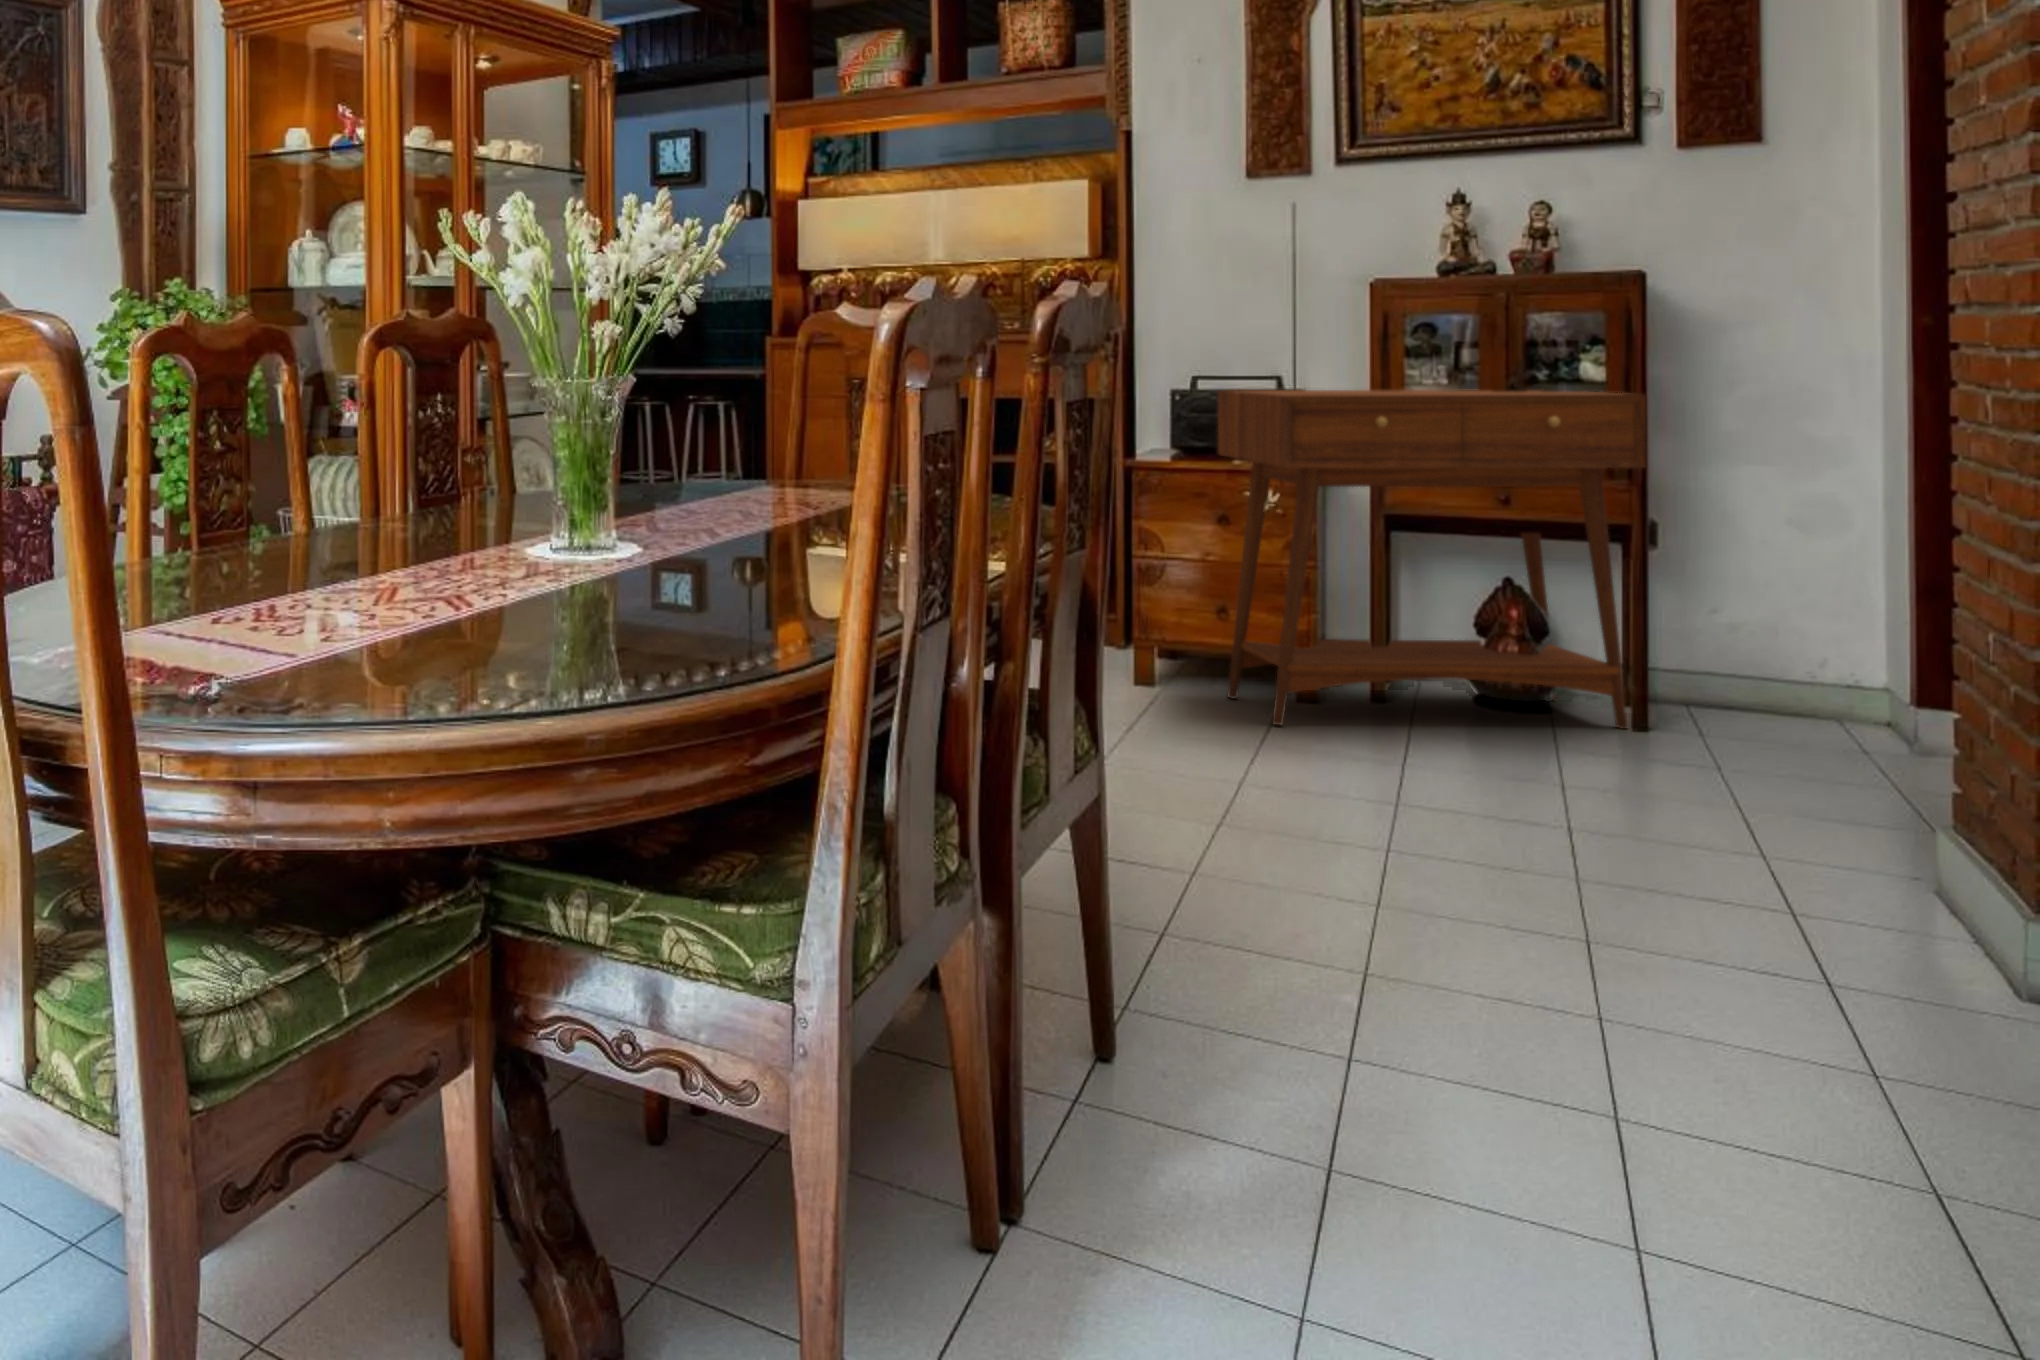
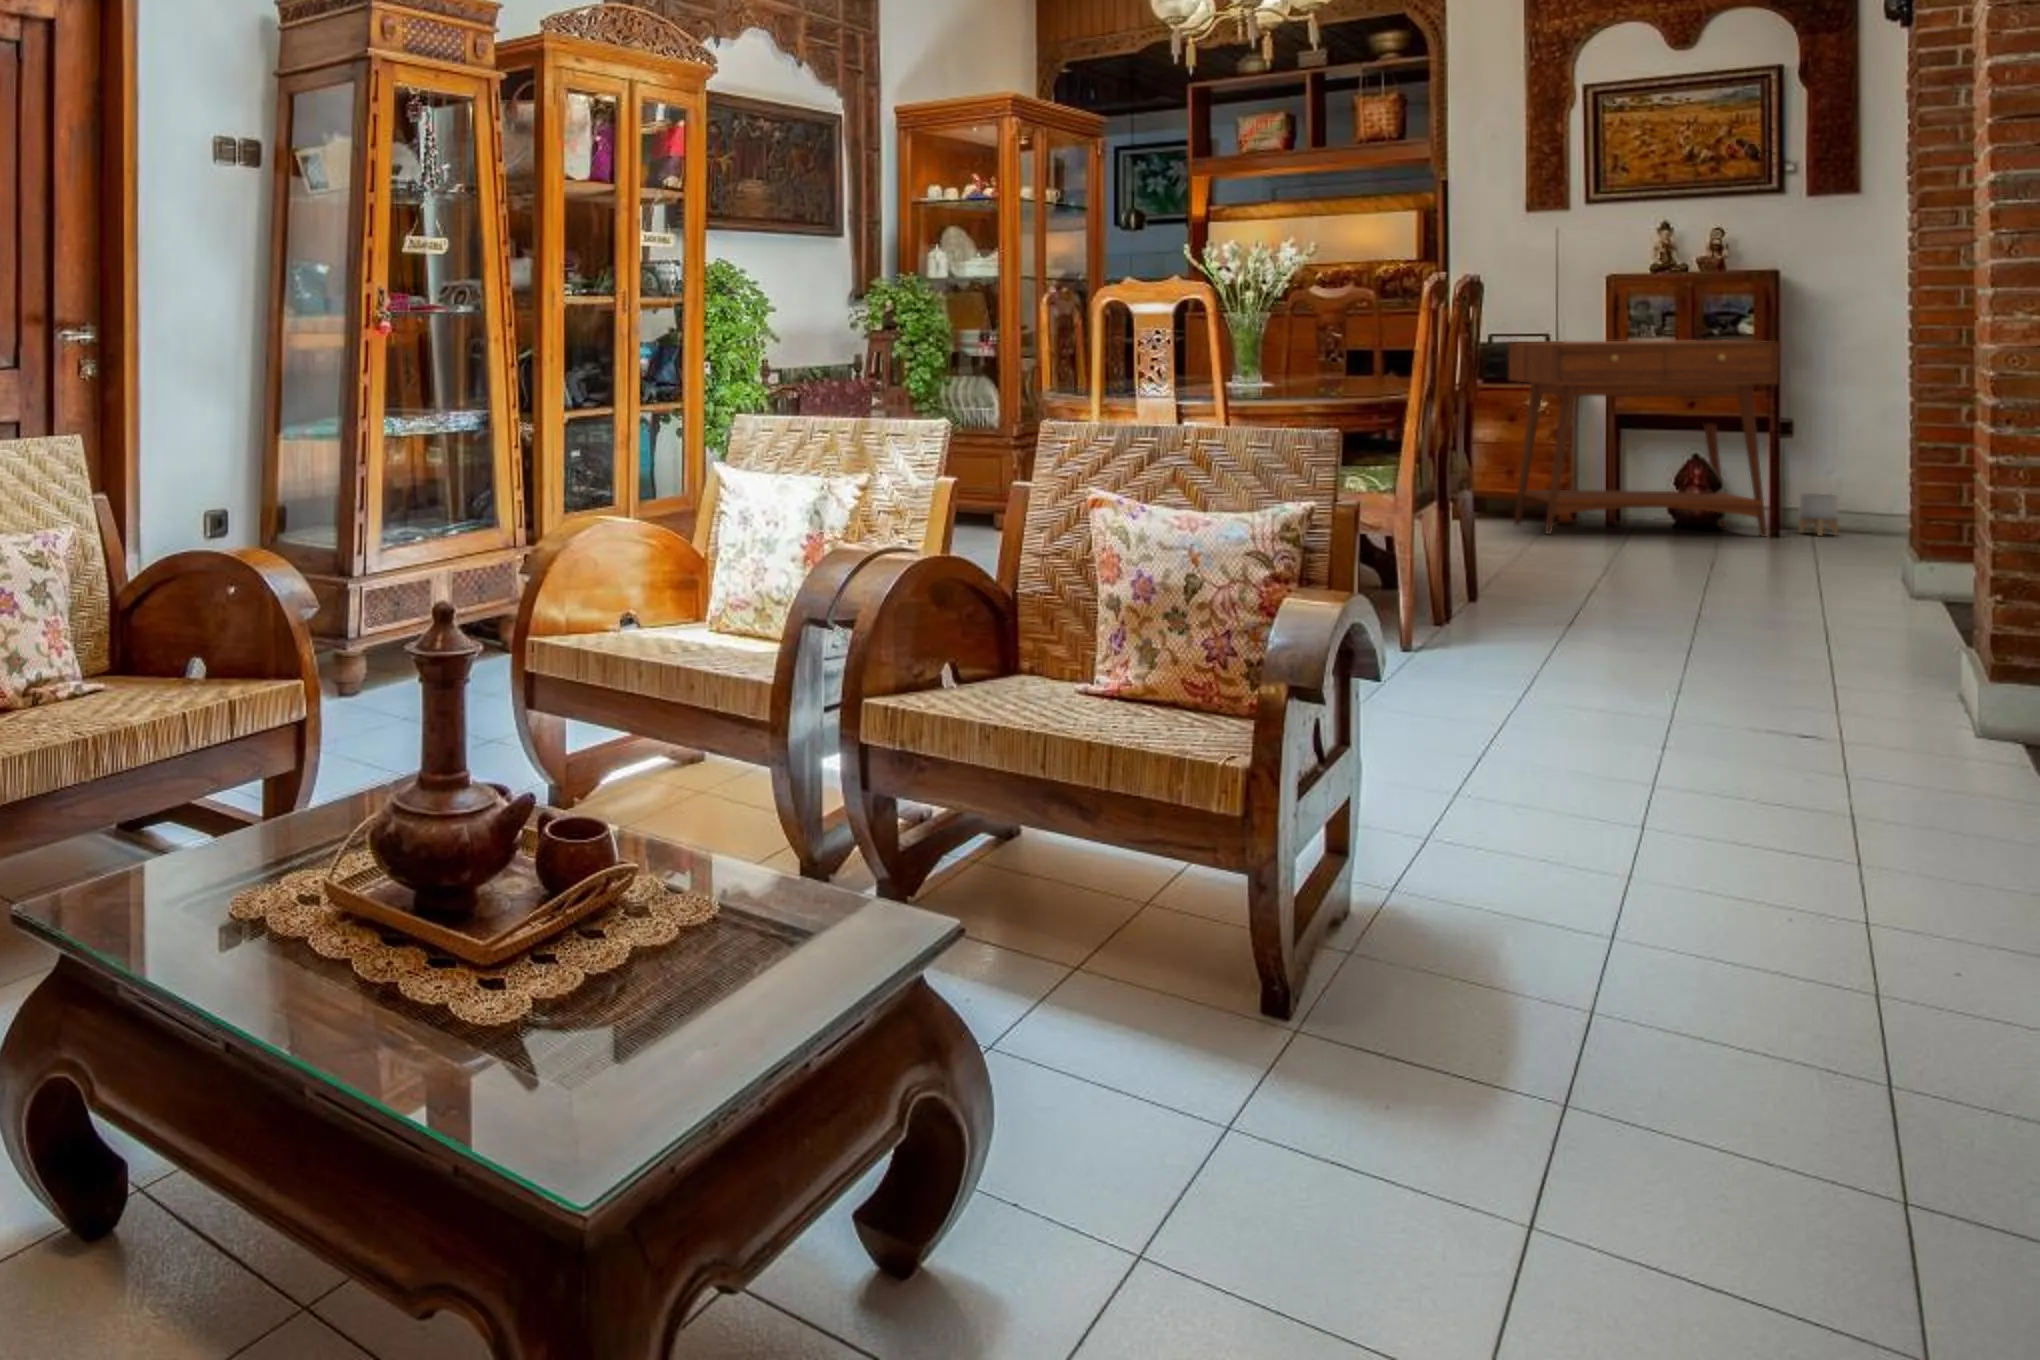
planter: none [1675,649,1738,727] -> present [1799,493,1838,536]

